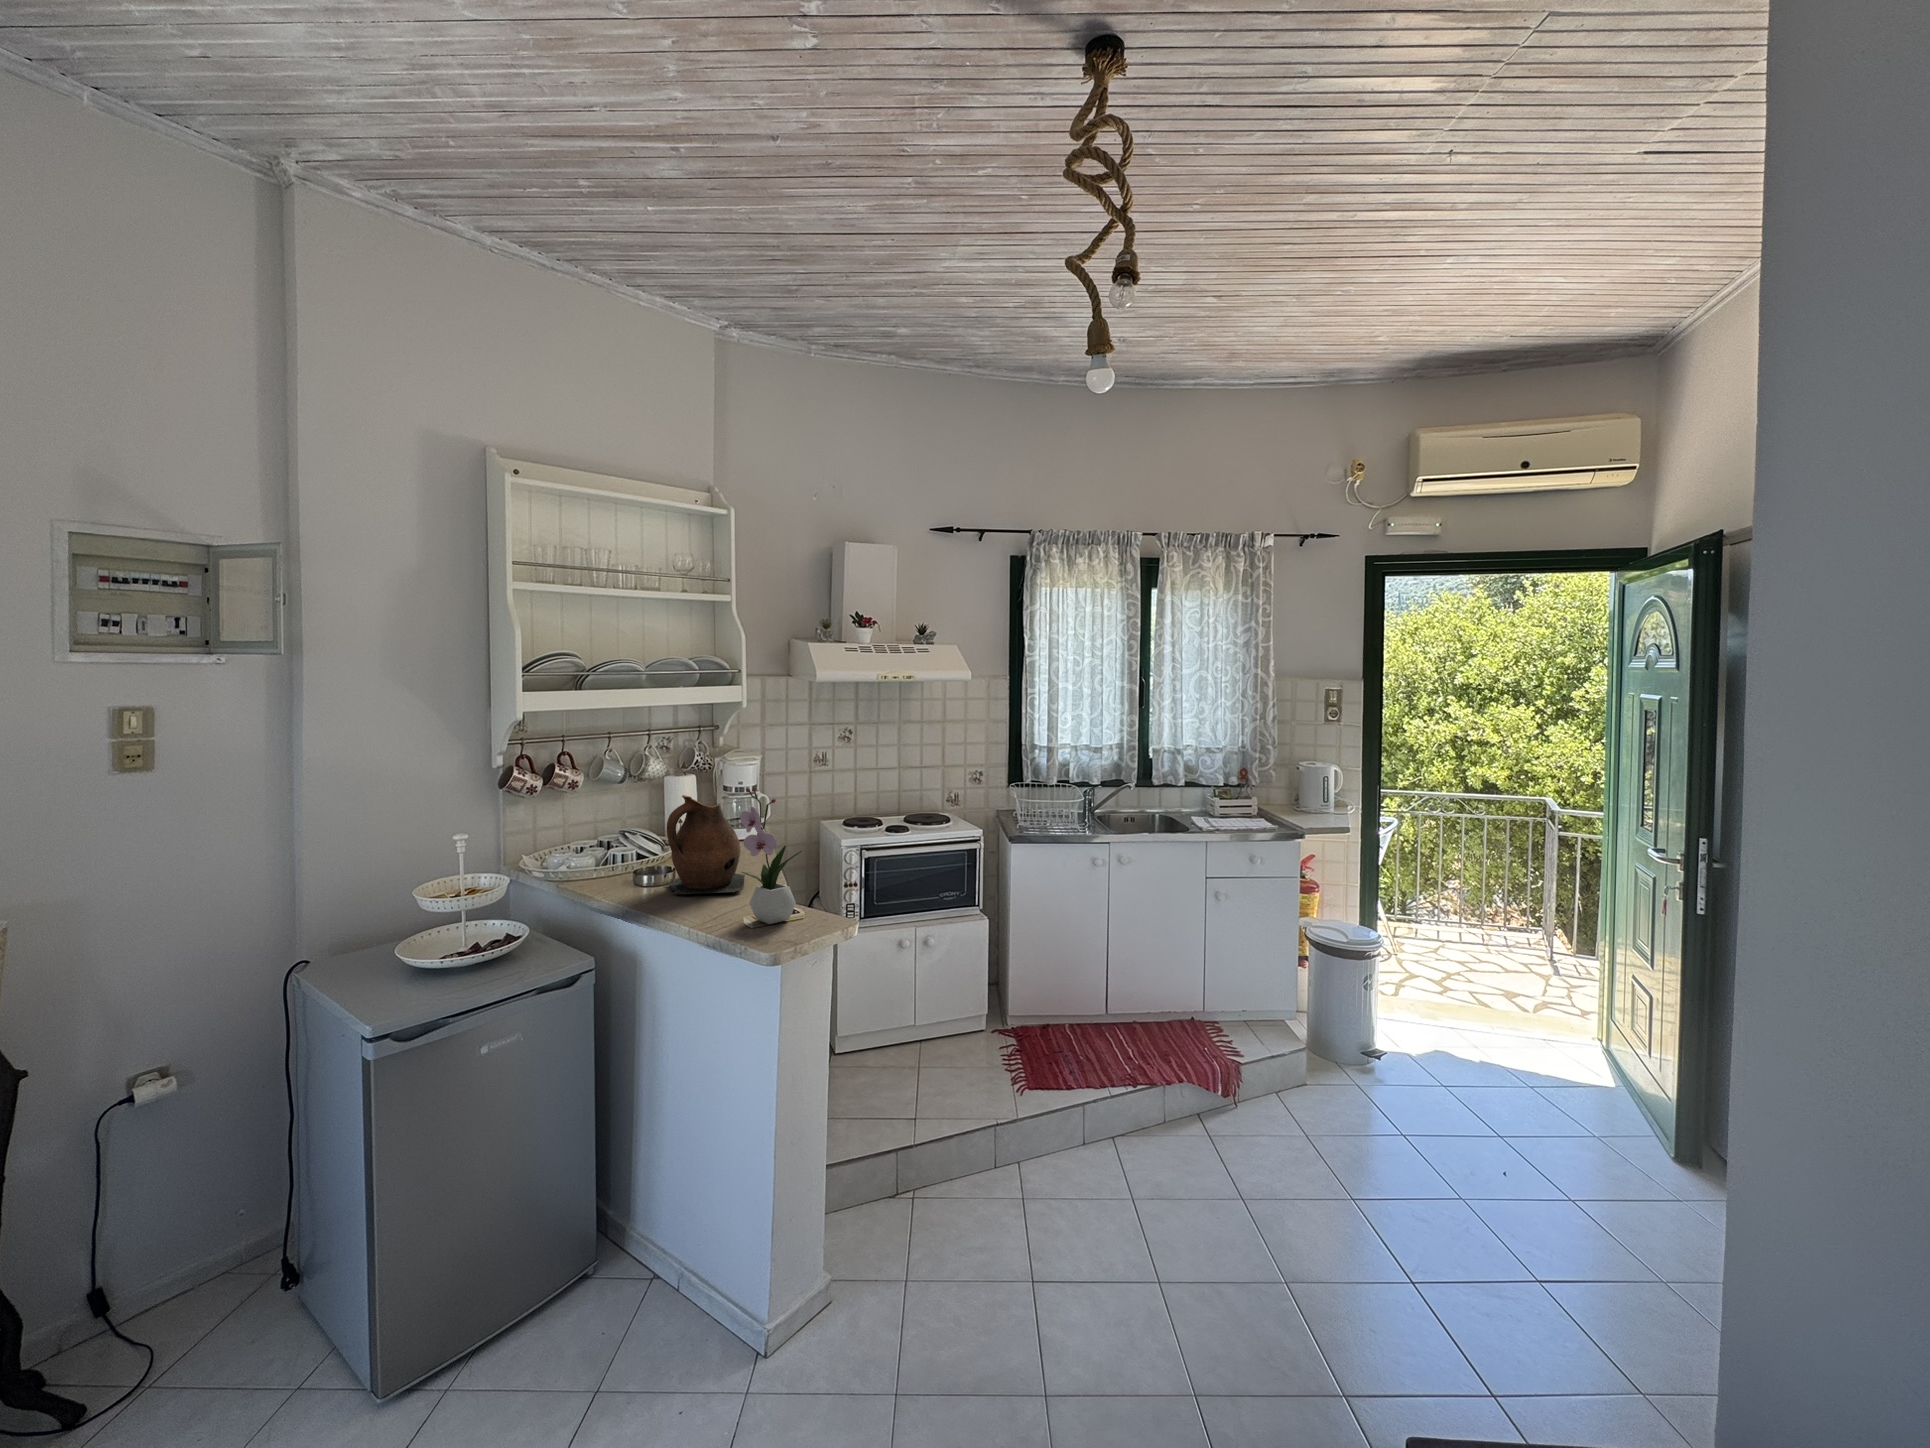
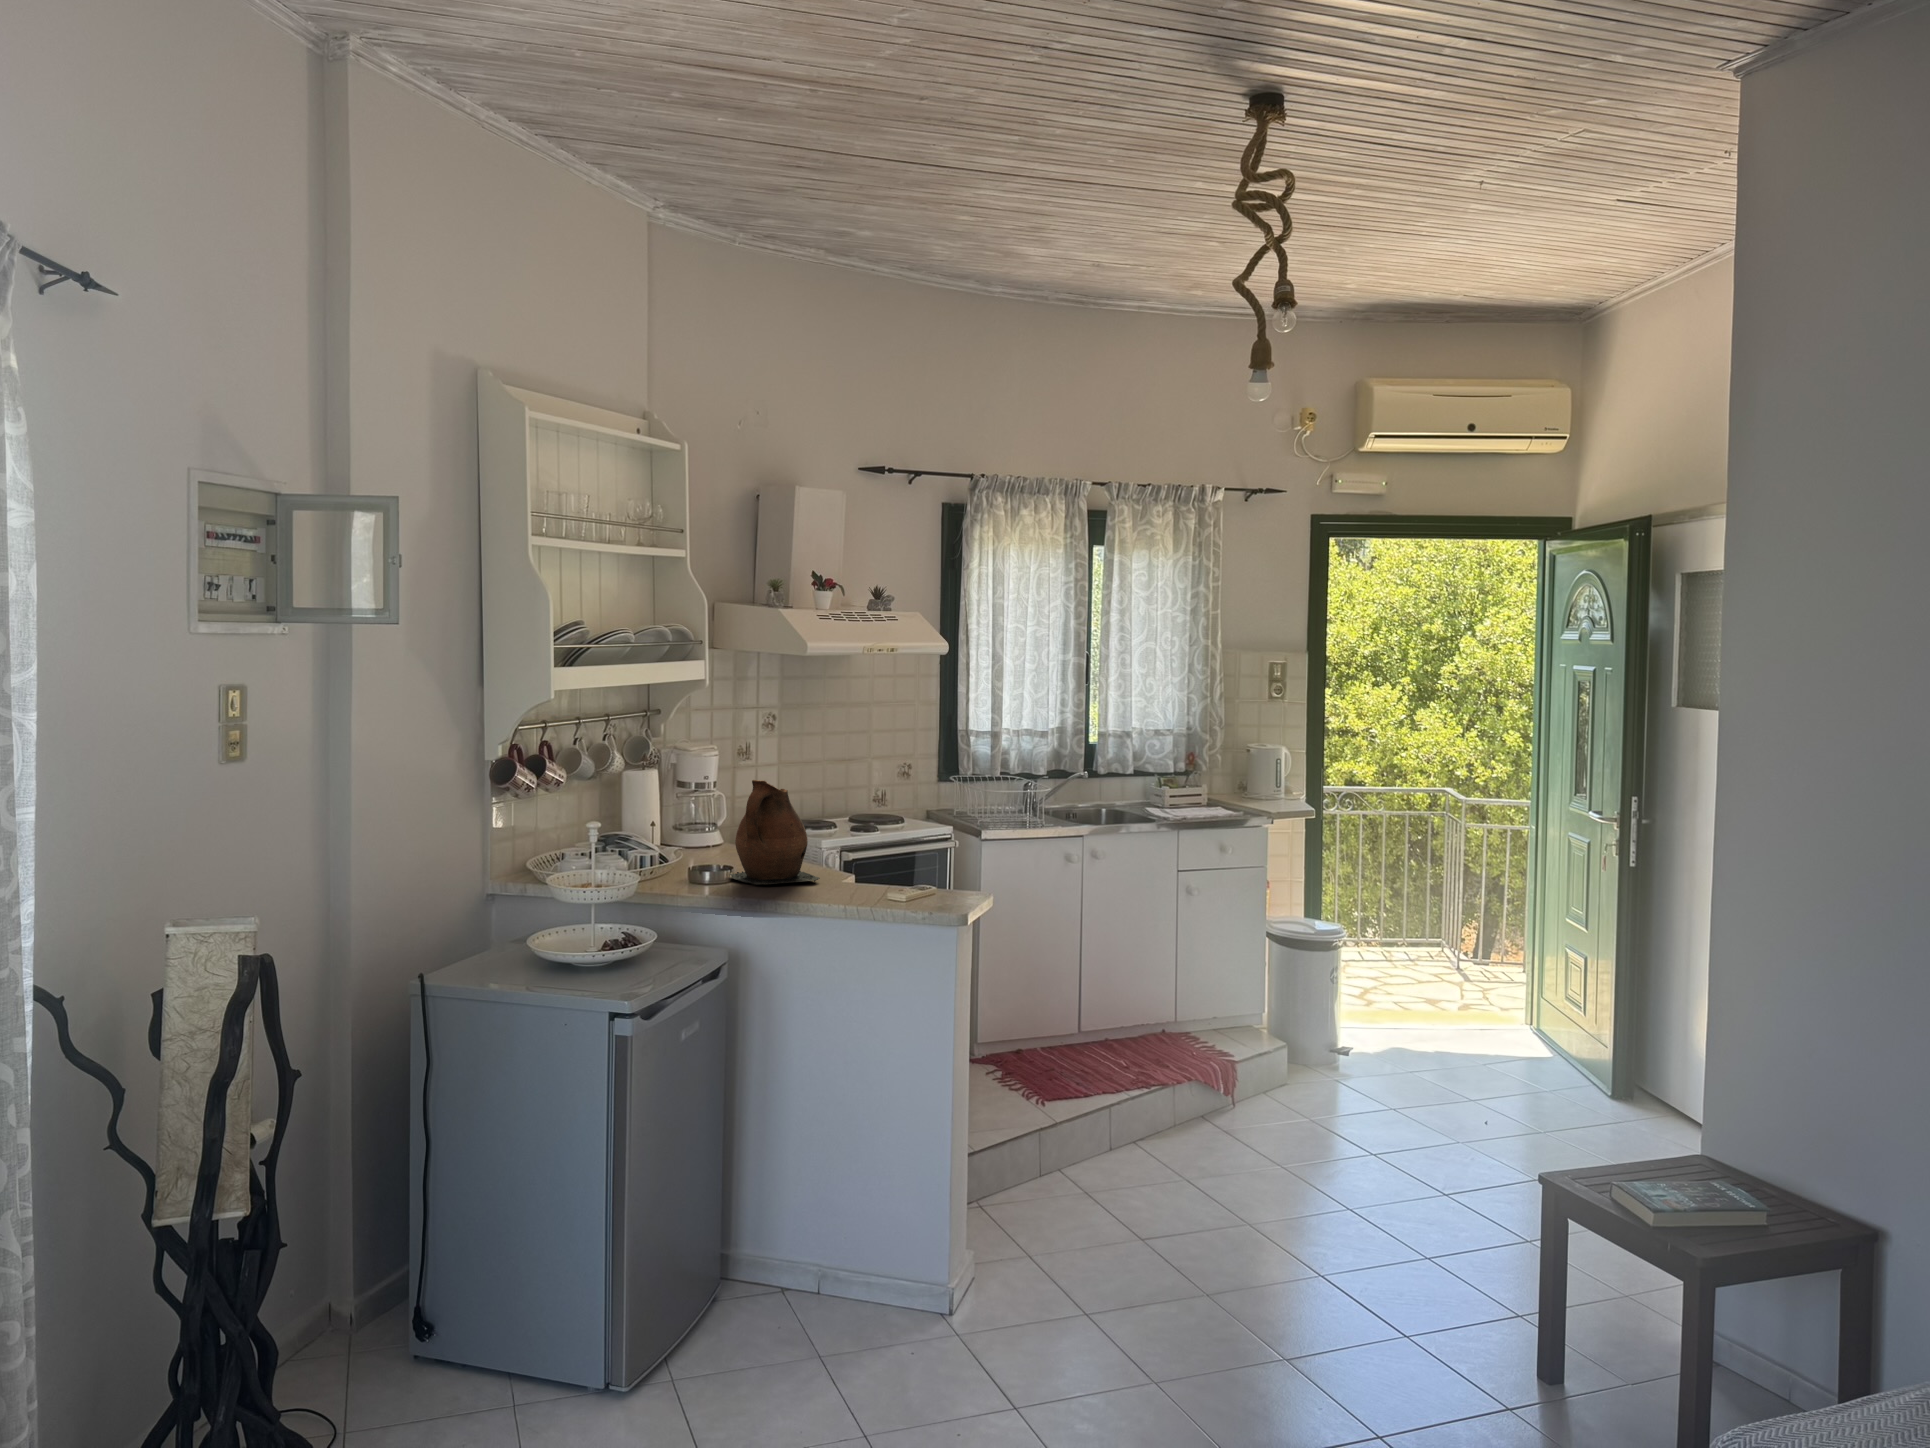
flower arrangement: present [740,787,801,924] -> none [872,763,926,899]

